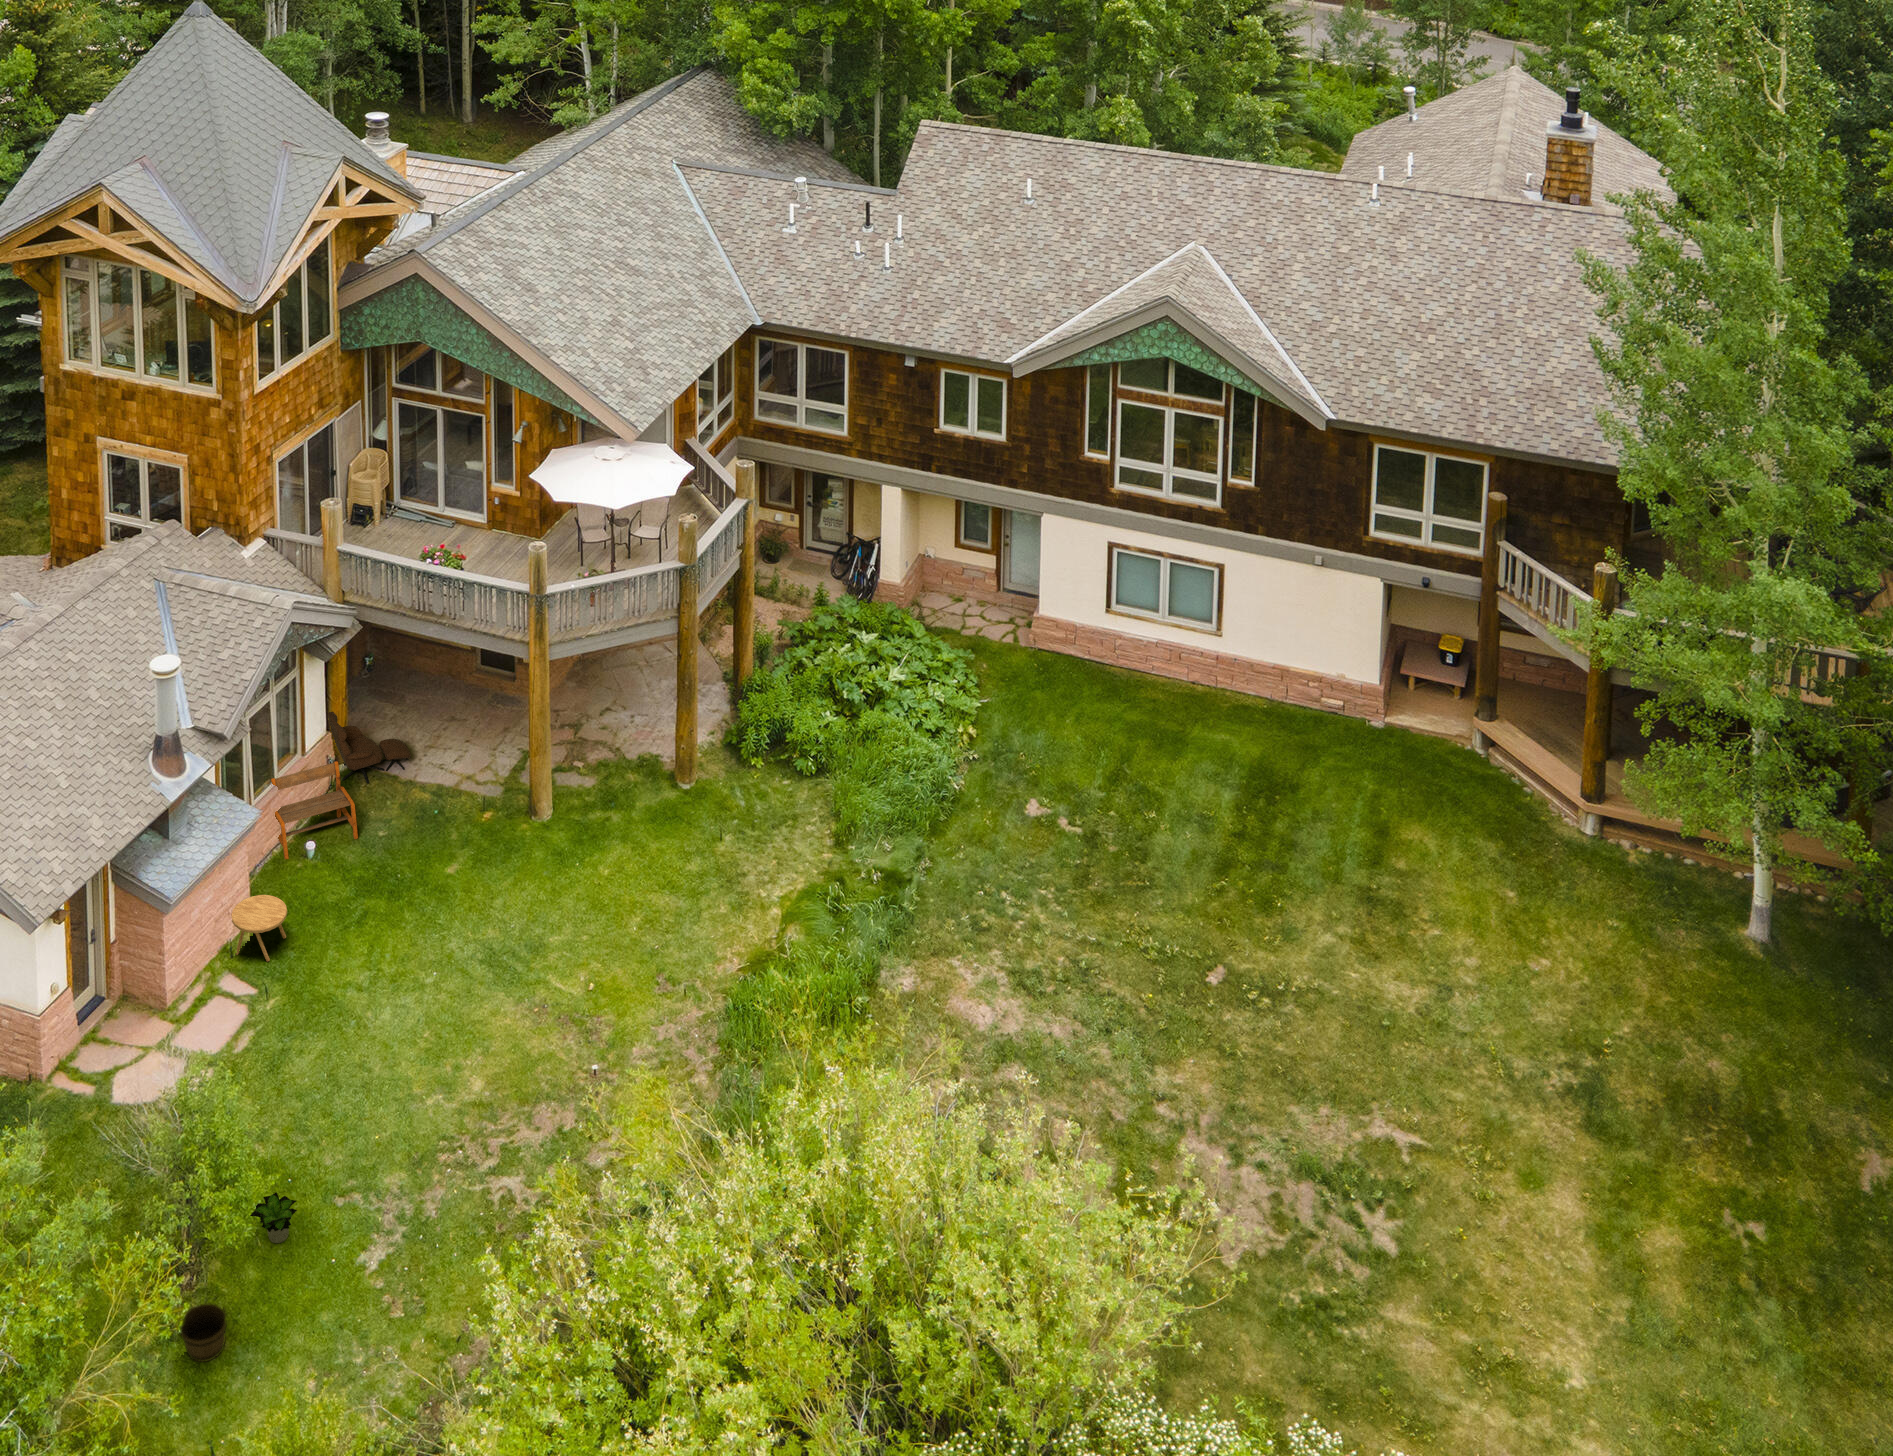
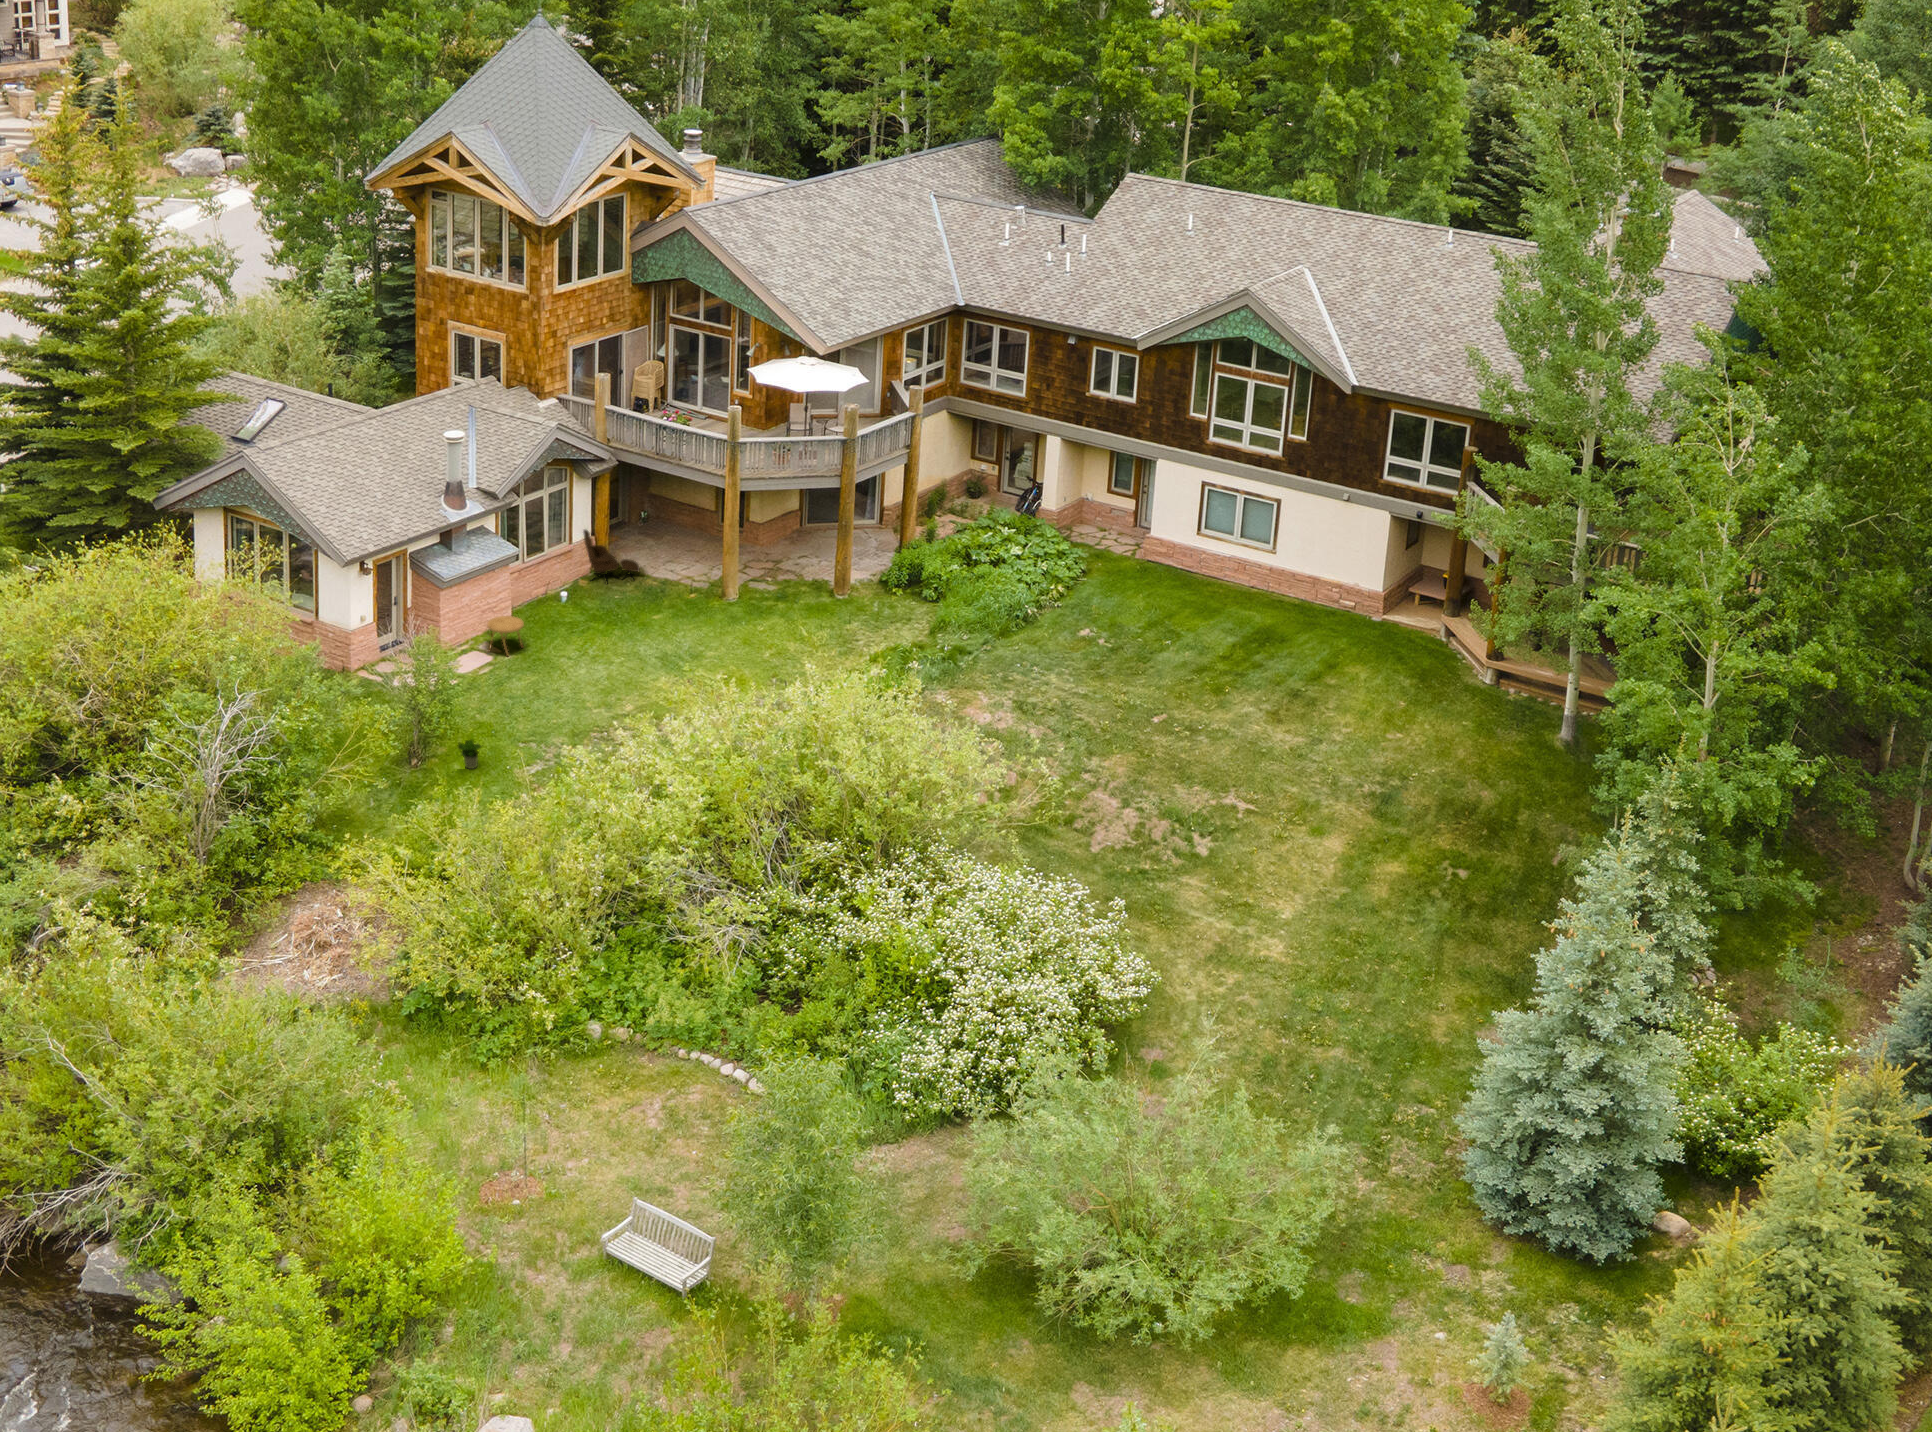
bench: present [271,761,358,859] -> none [532,553,589,613]
bucket: present [178,1303,226,1362] -> none [399,775,427,805]

